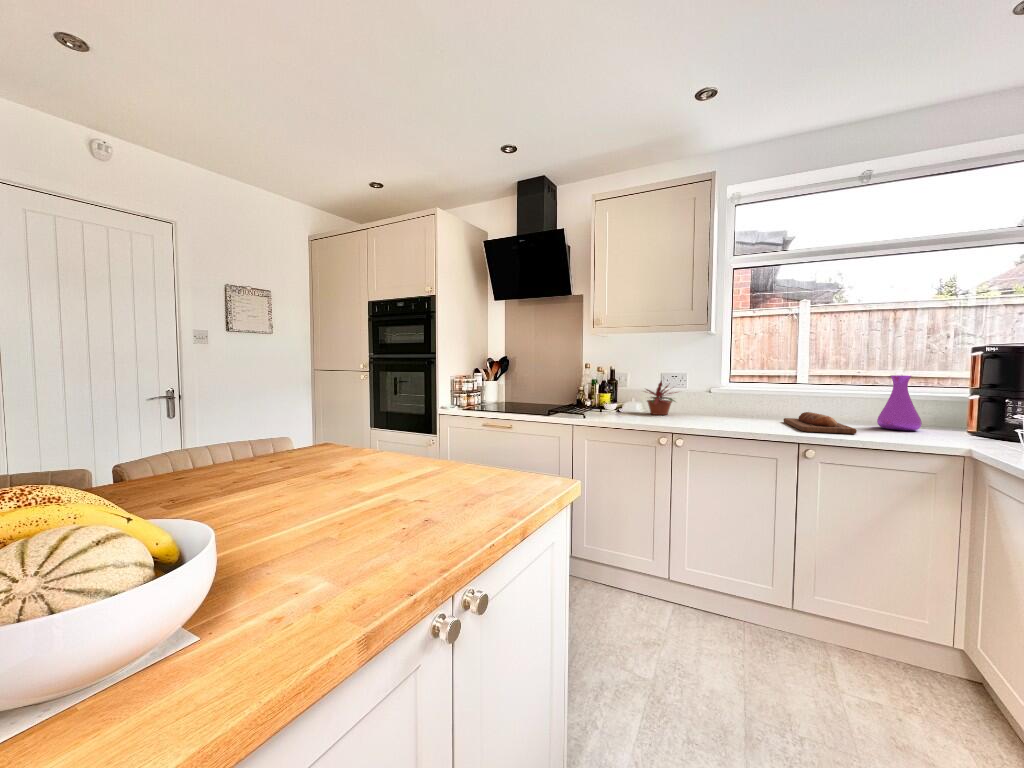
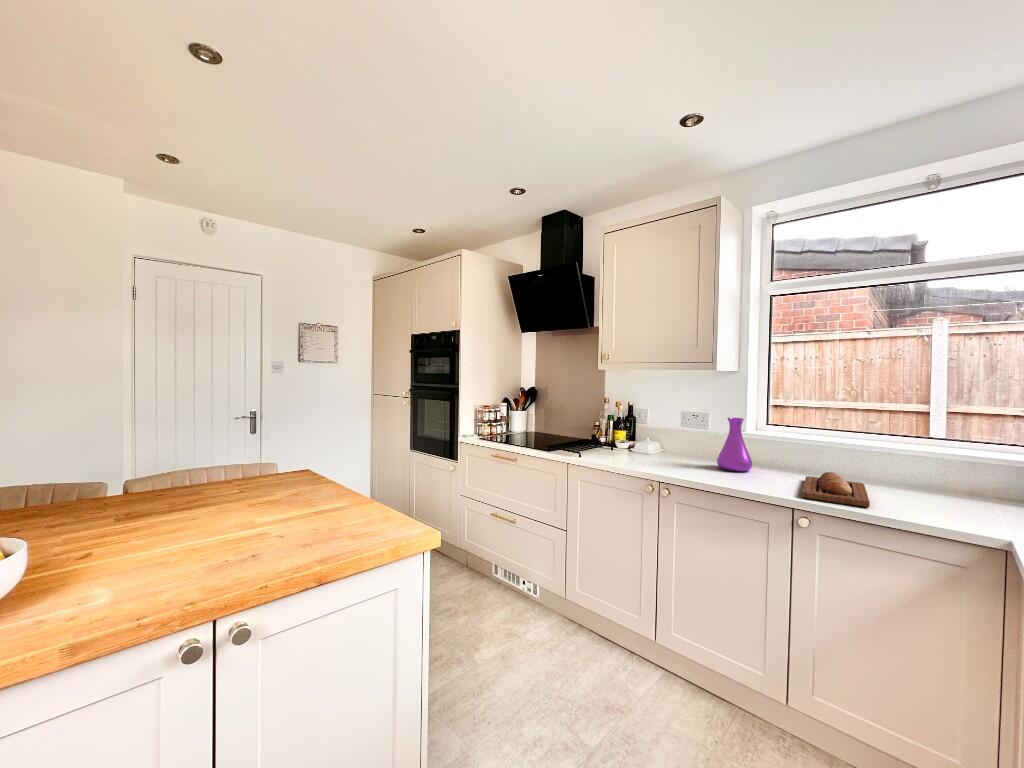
vase: present [877,375,922,431] -> present [717,418,752,471]
potted plant: present [646,381,677,415] -> none [650,421,695,460]

